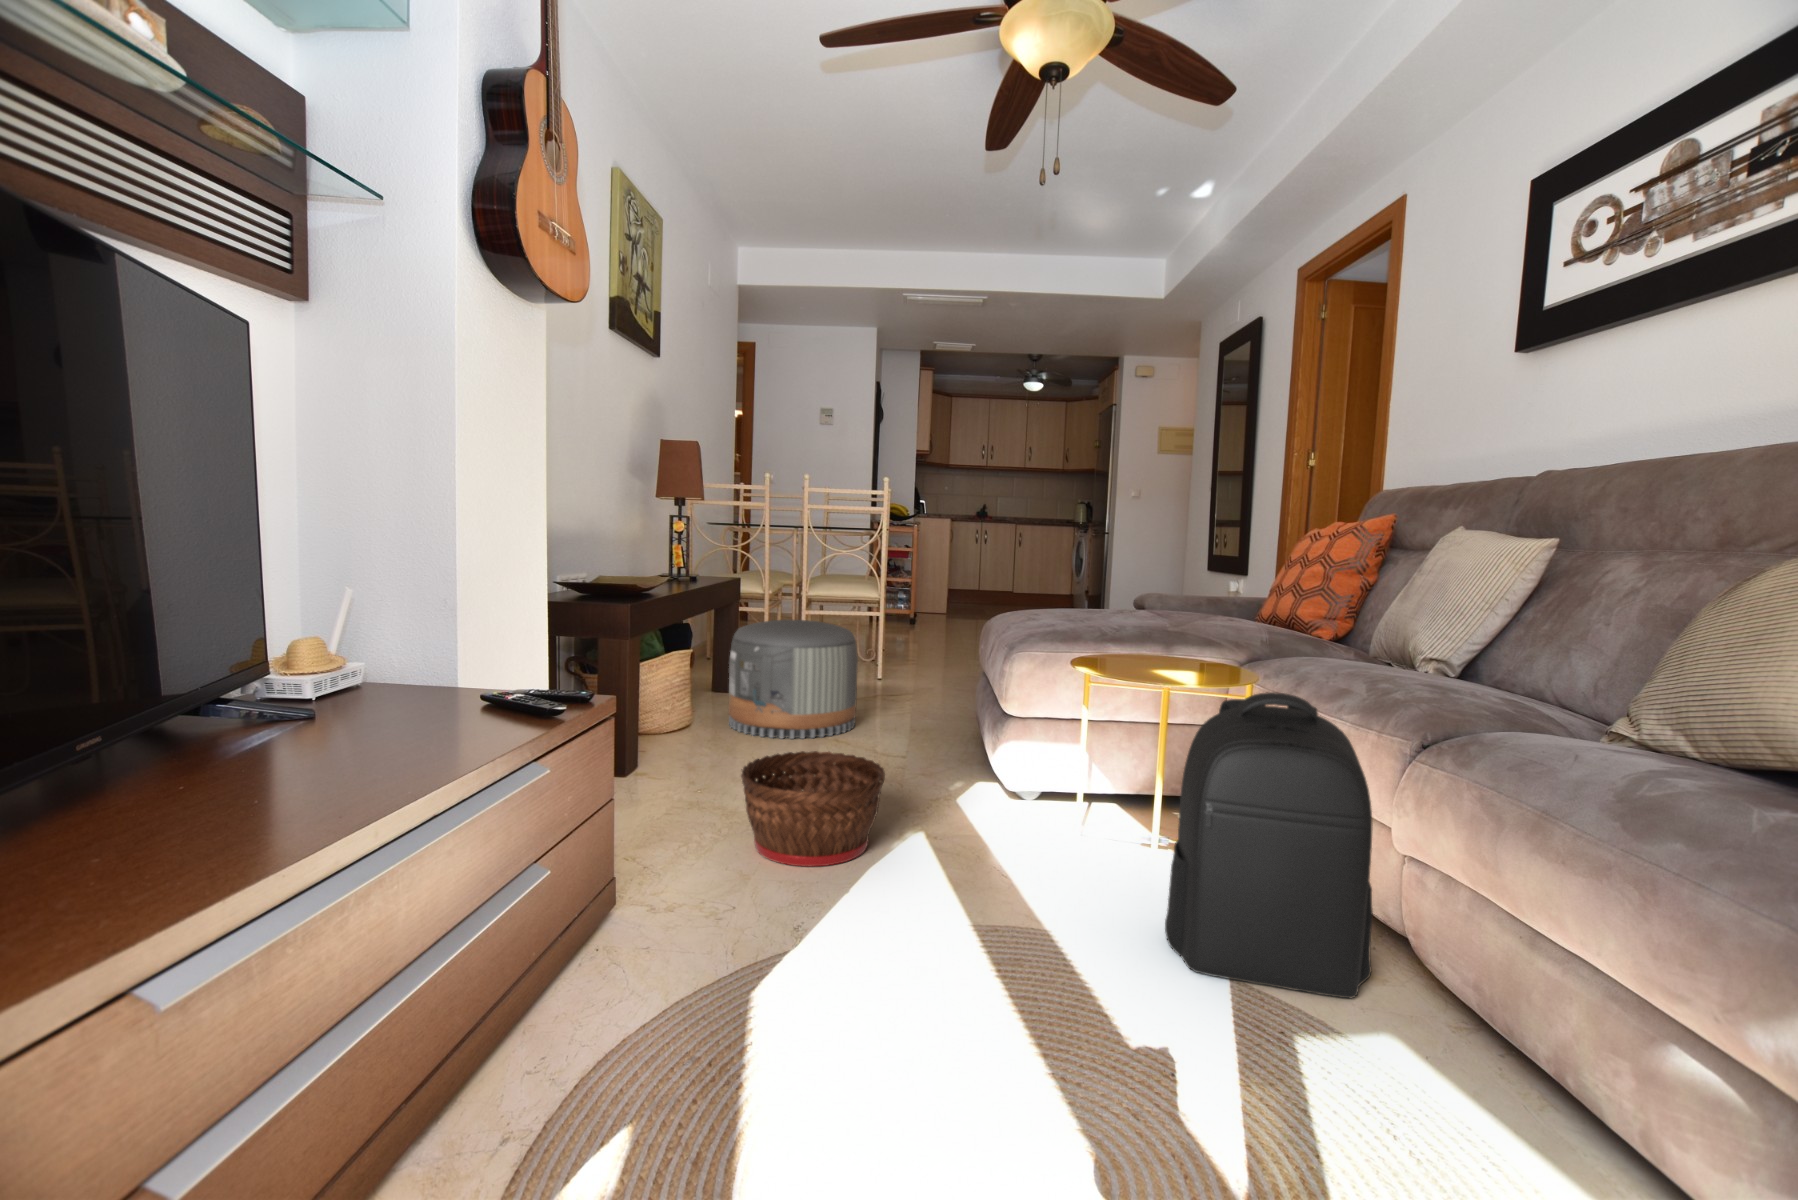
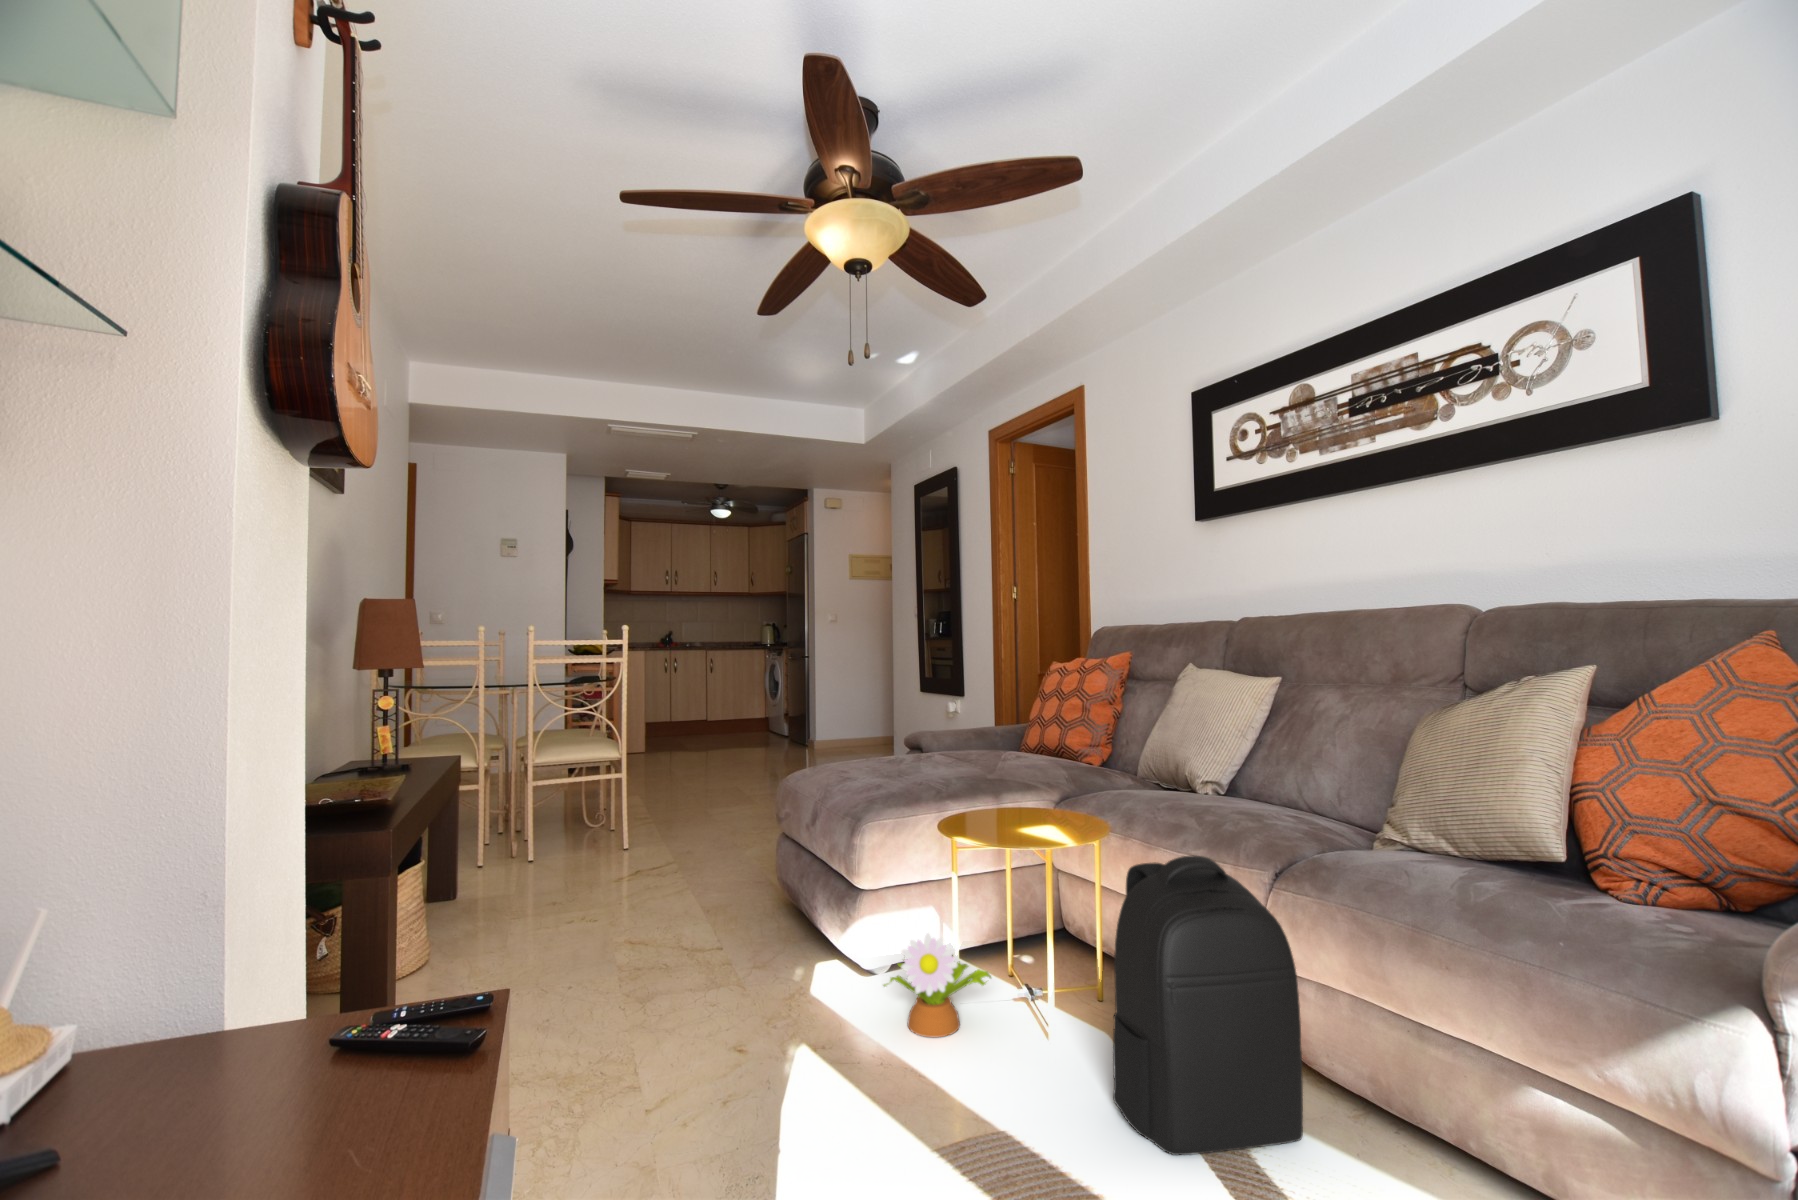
pouf: present [729,620,858,739] -> none [477,800,640,957]
decorative plant: none [997,749,1106,847] -> present [884,933,991,1037]
basket: present [741,751,885,866] -> none [610,977,786,1147]

